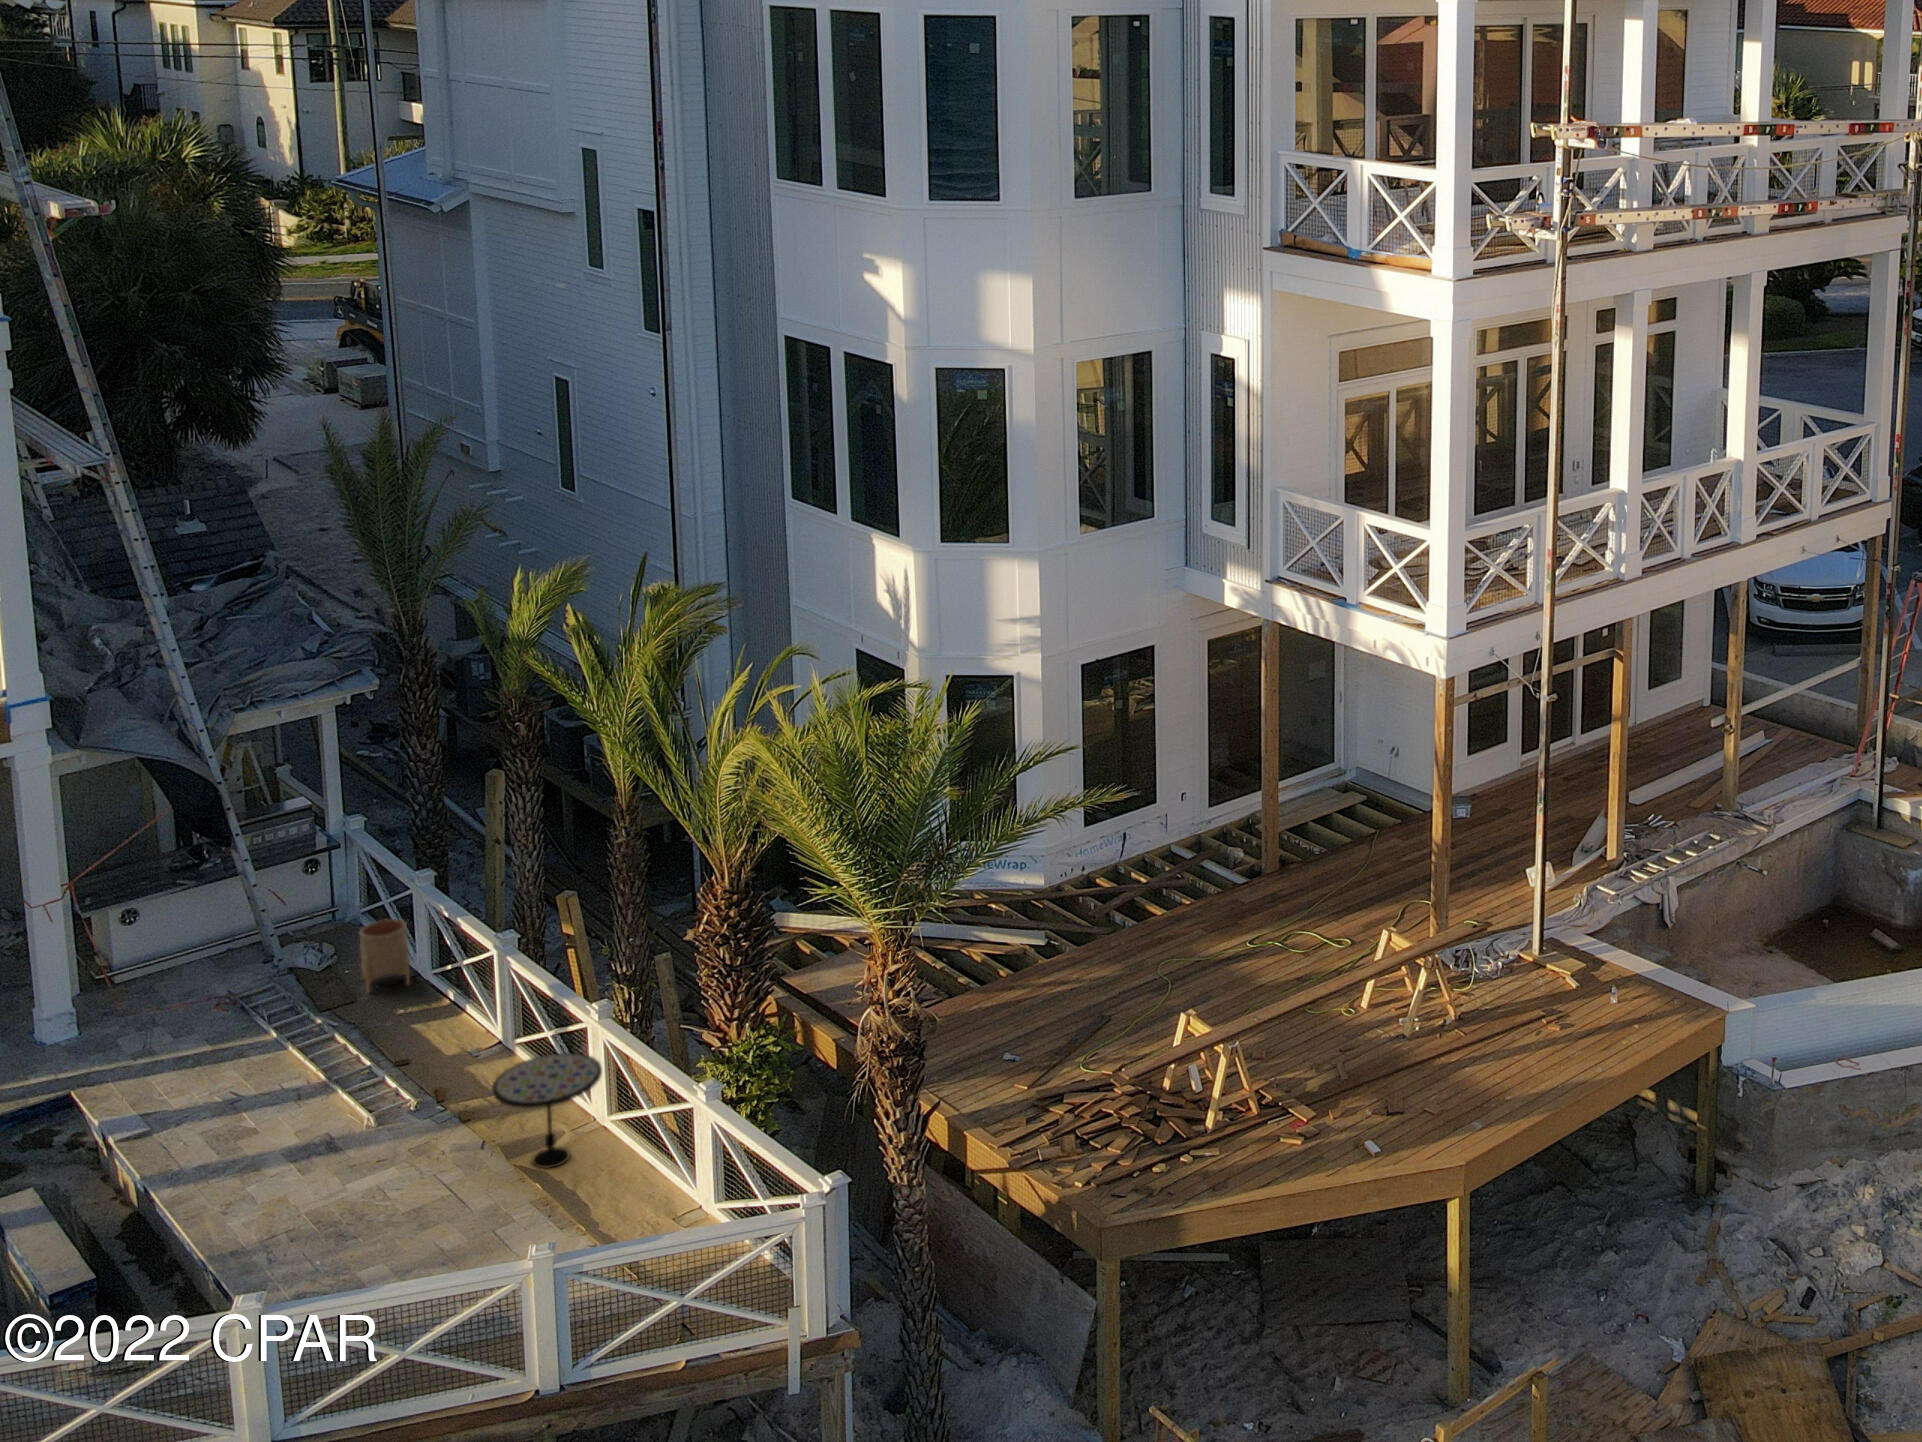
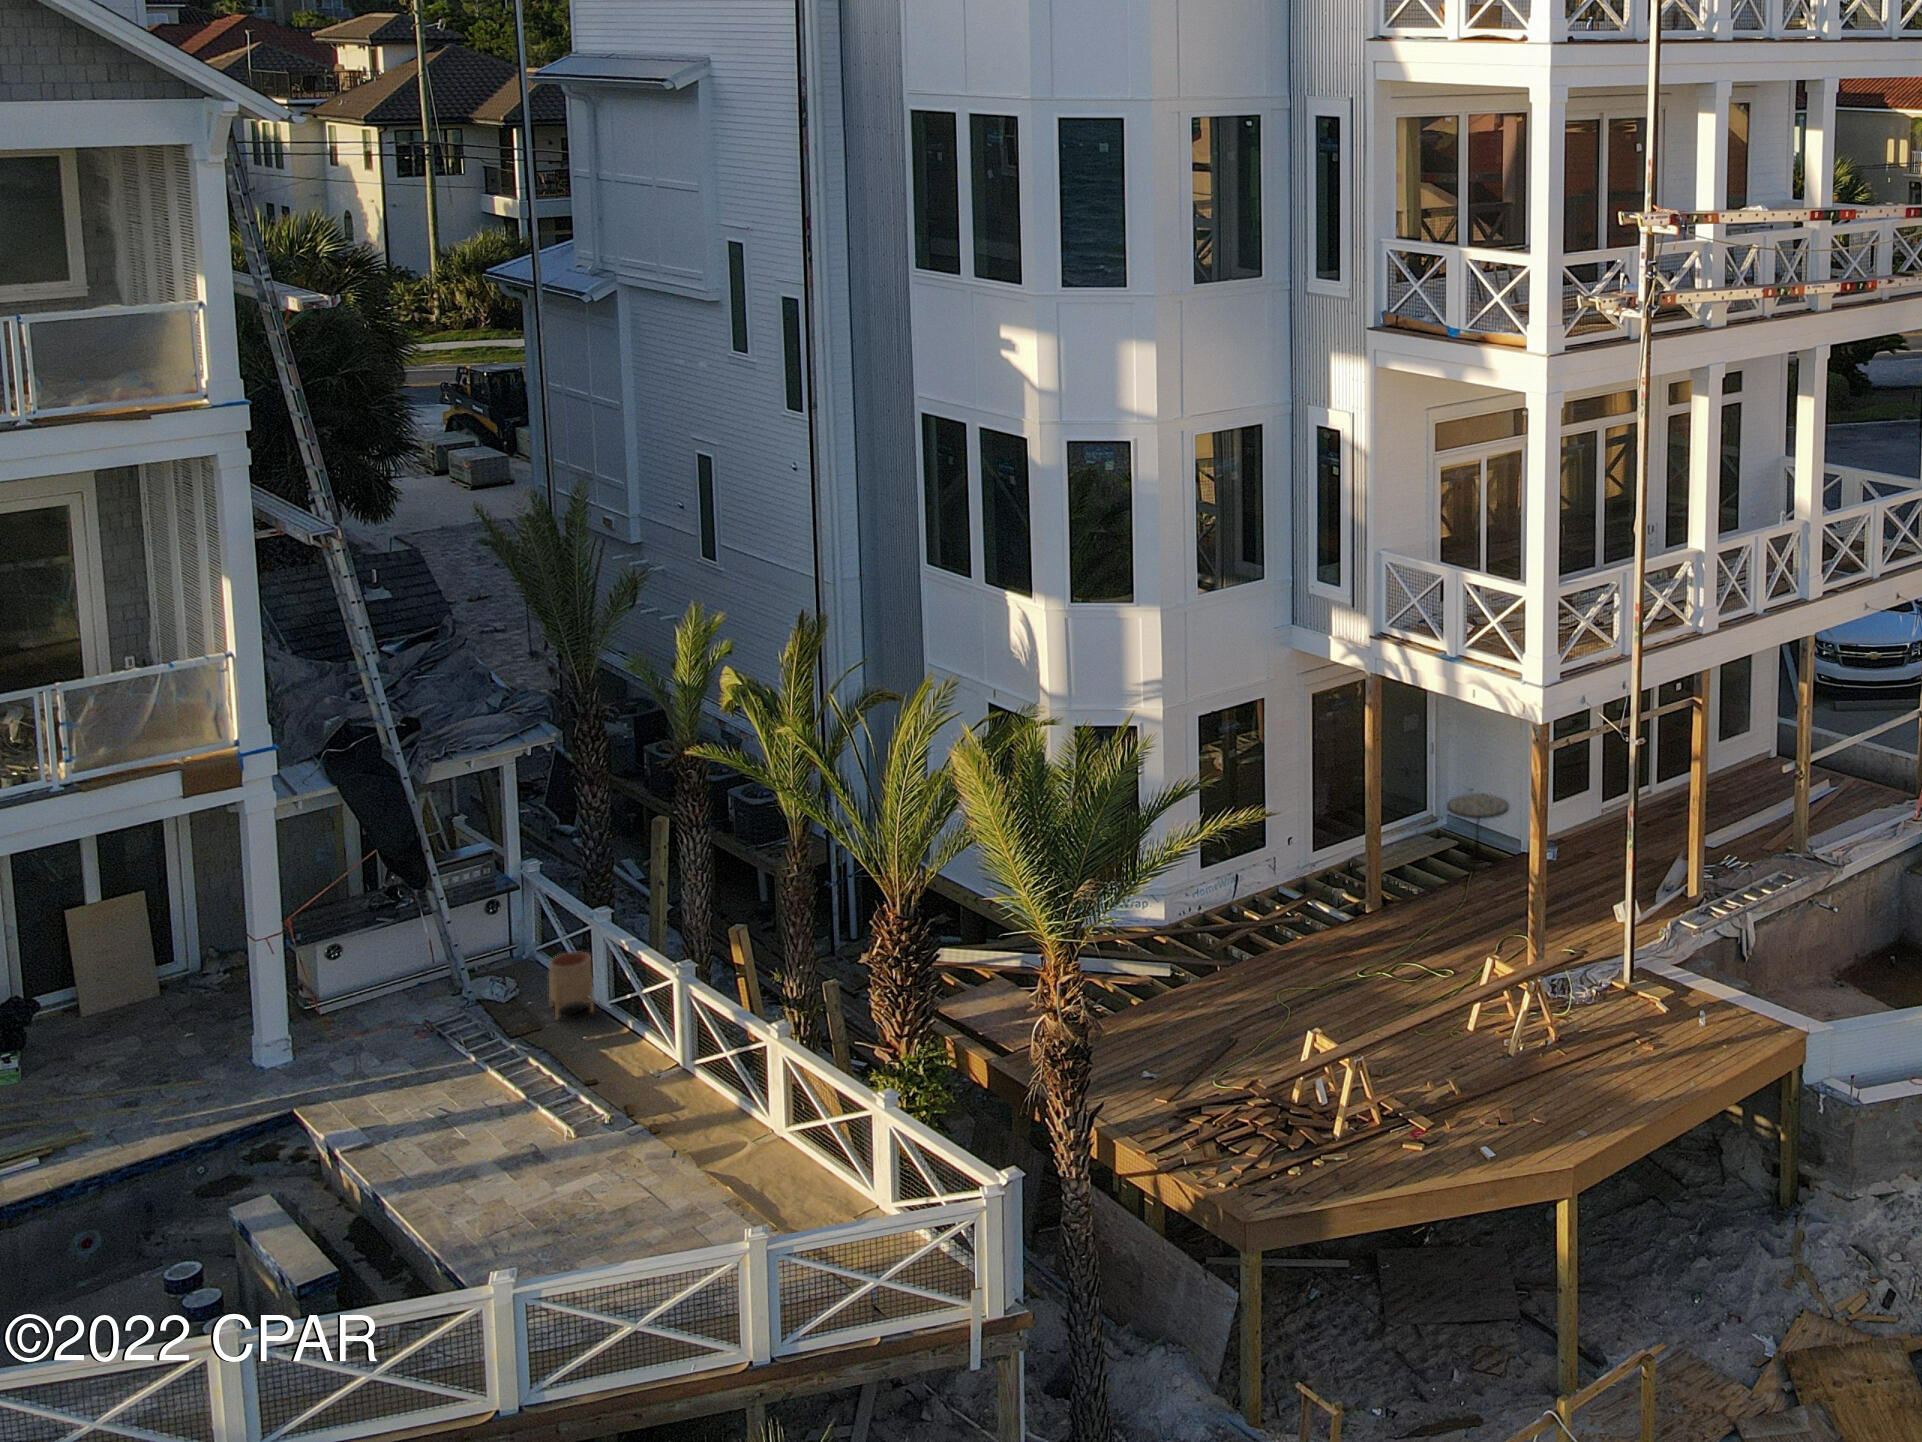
side table: present [492,1053,602,1168] -> present [1447,794,1509,863]

